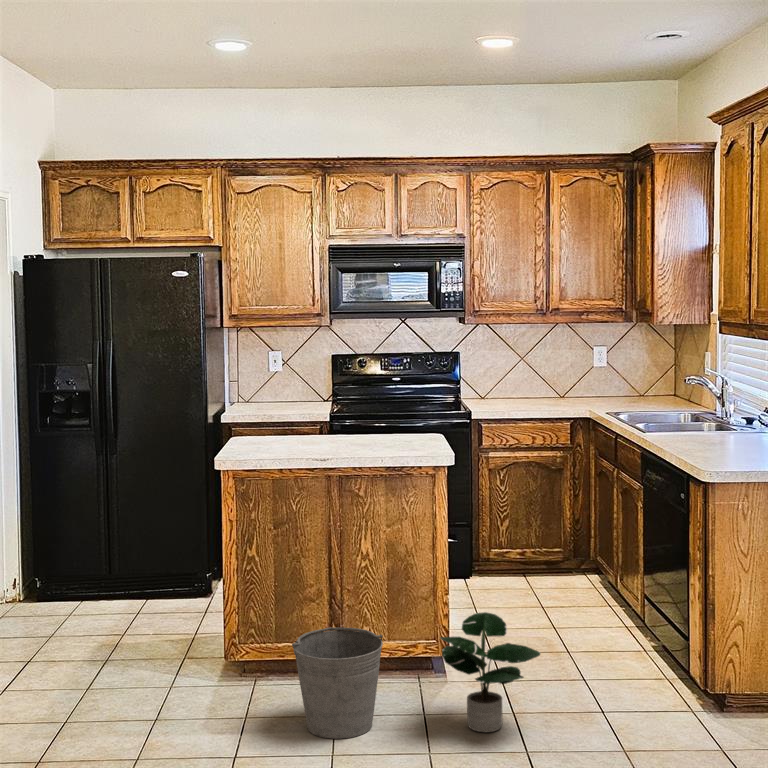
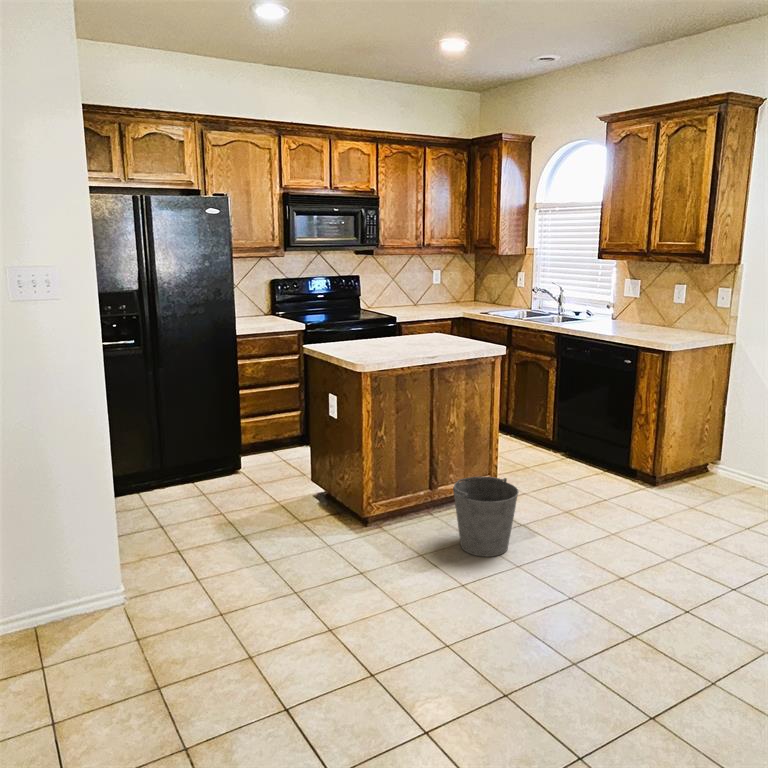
potted plant: present [440,612,540,732] -> none [536,452,607,531]

